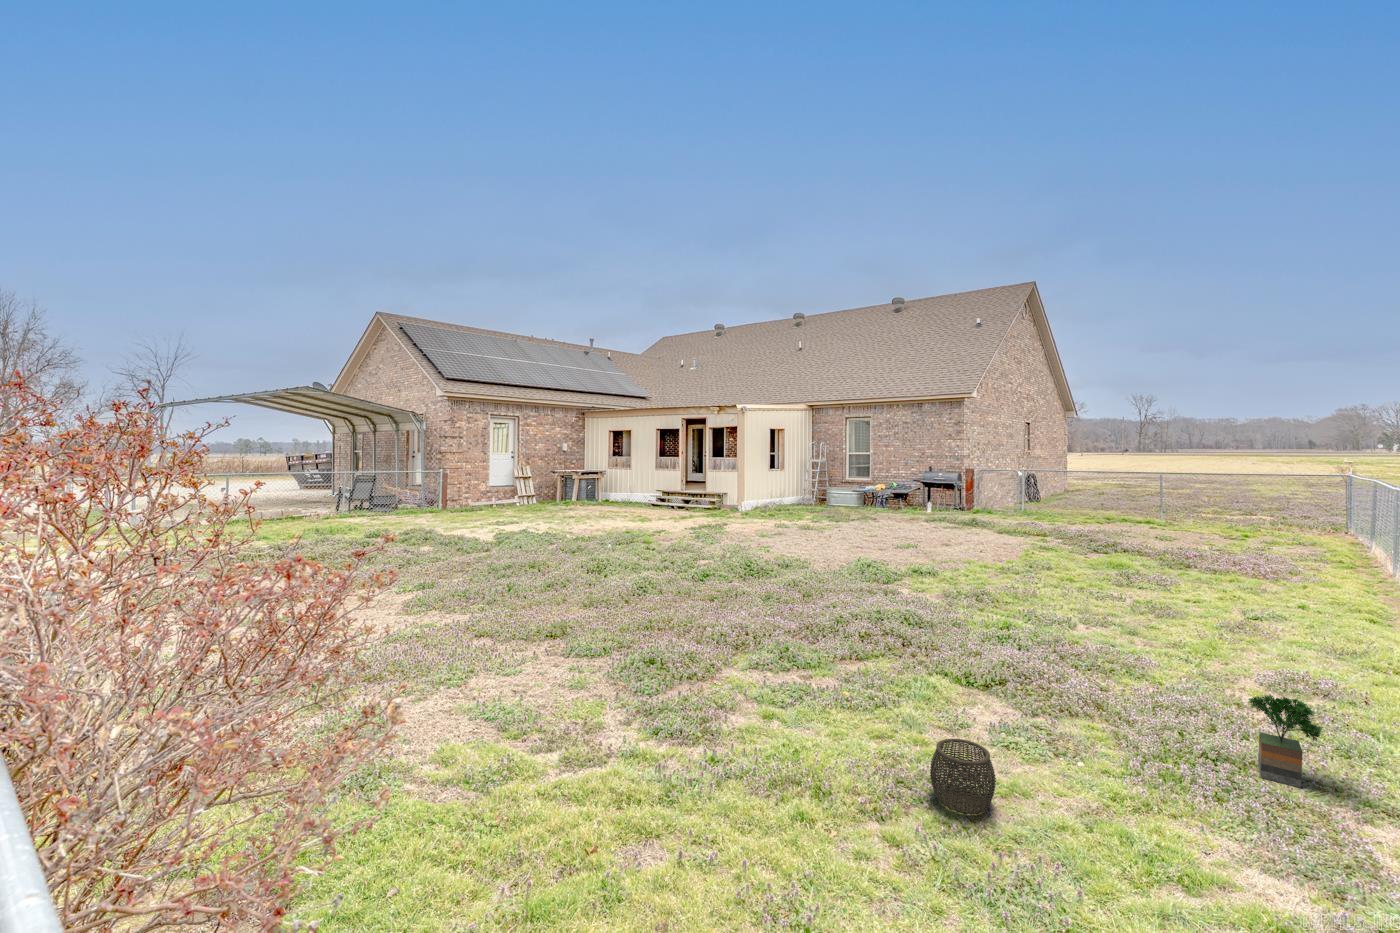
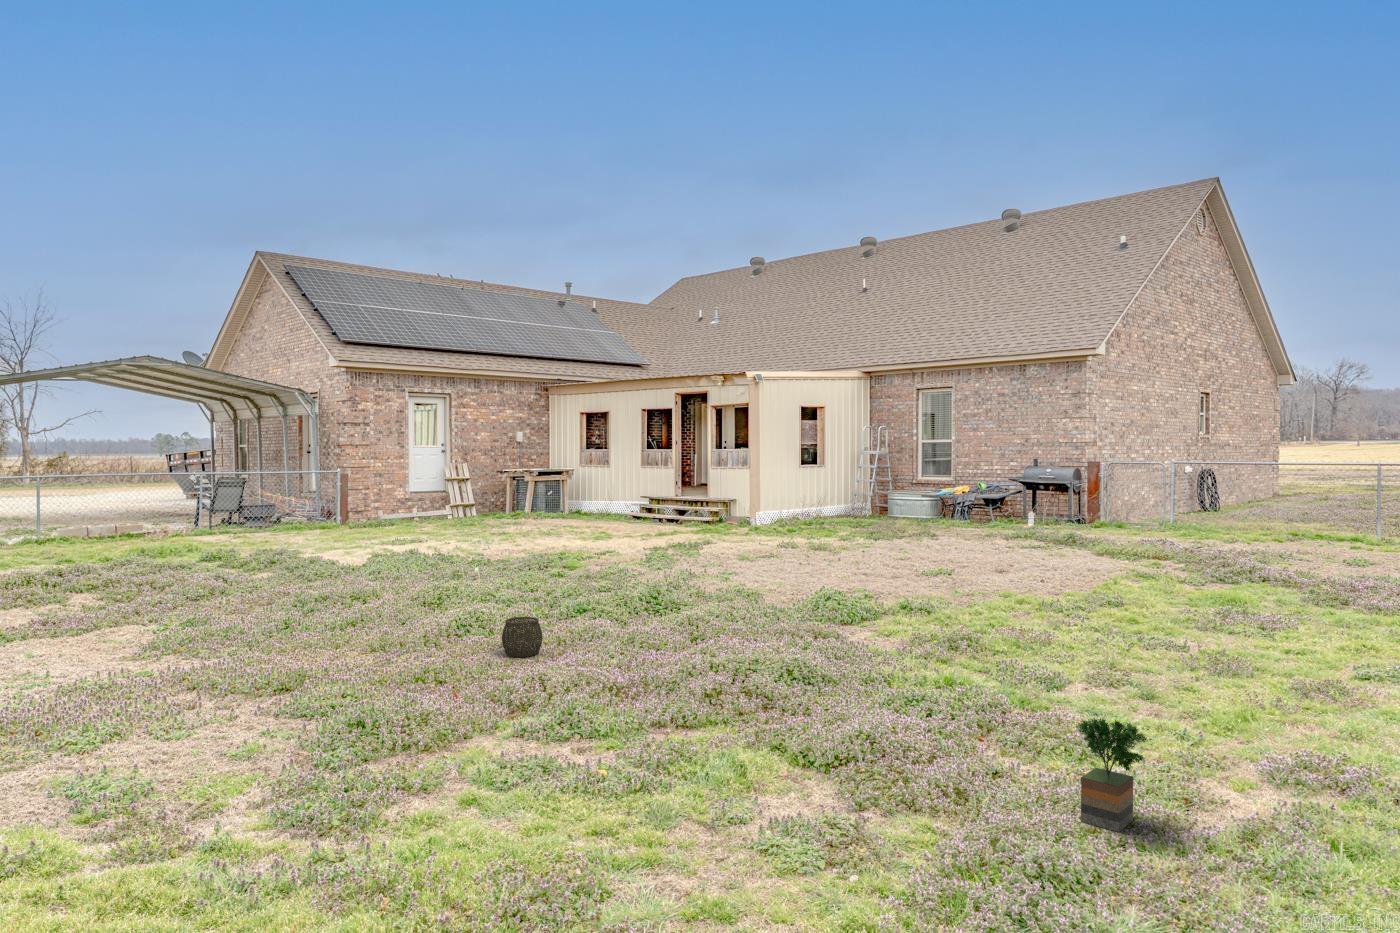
woven basket: present [930,739,996,814] -> present [502,617,543,657]

